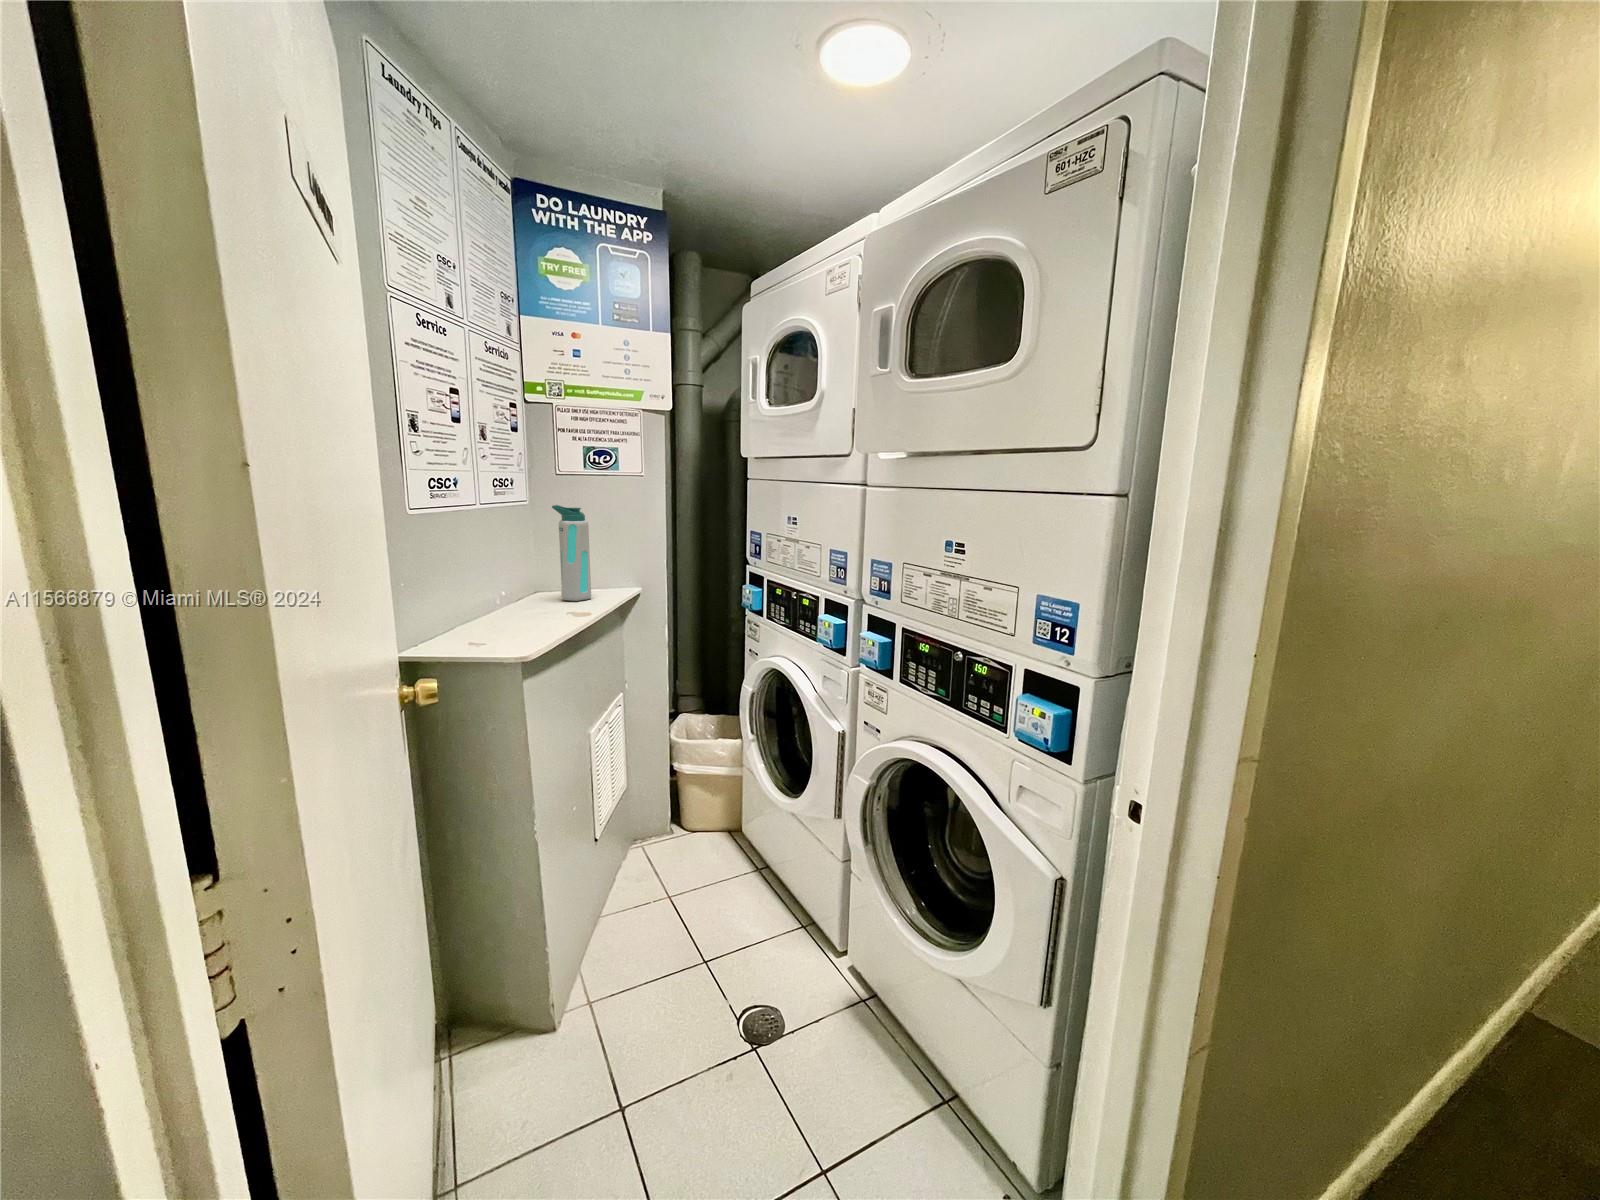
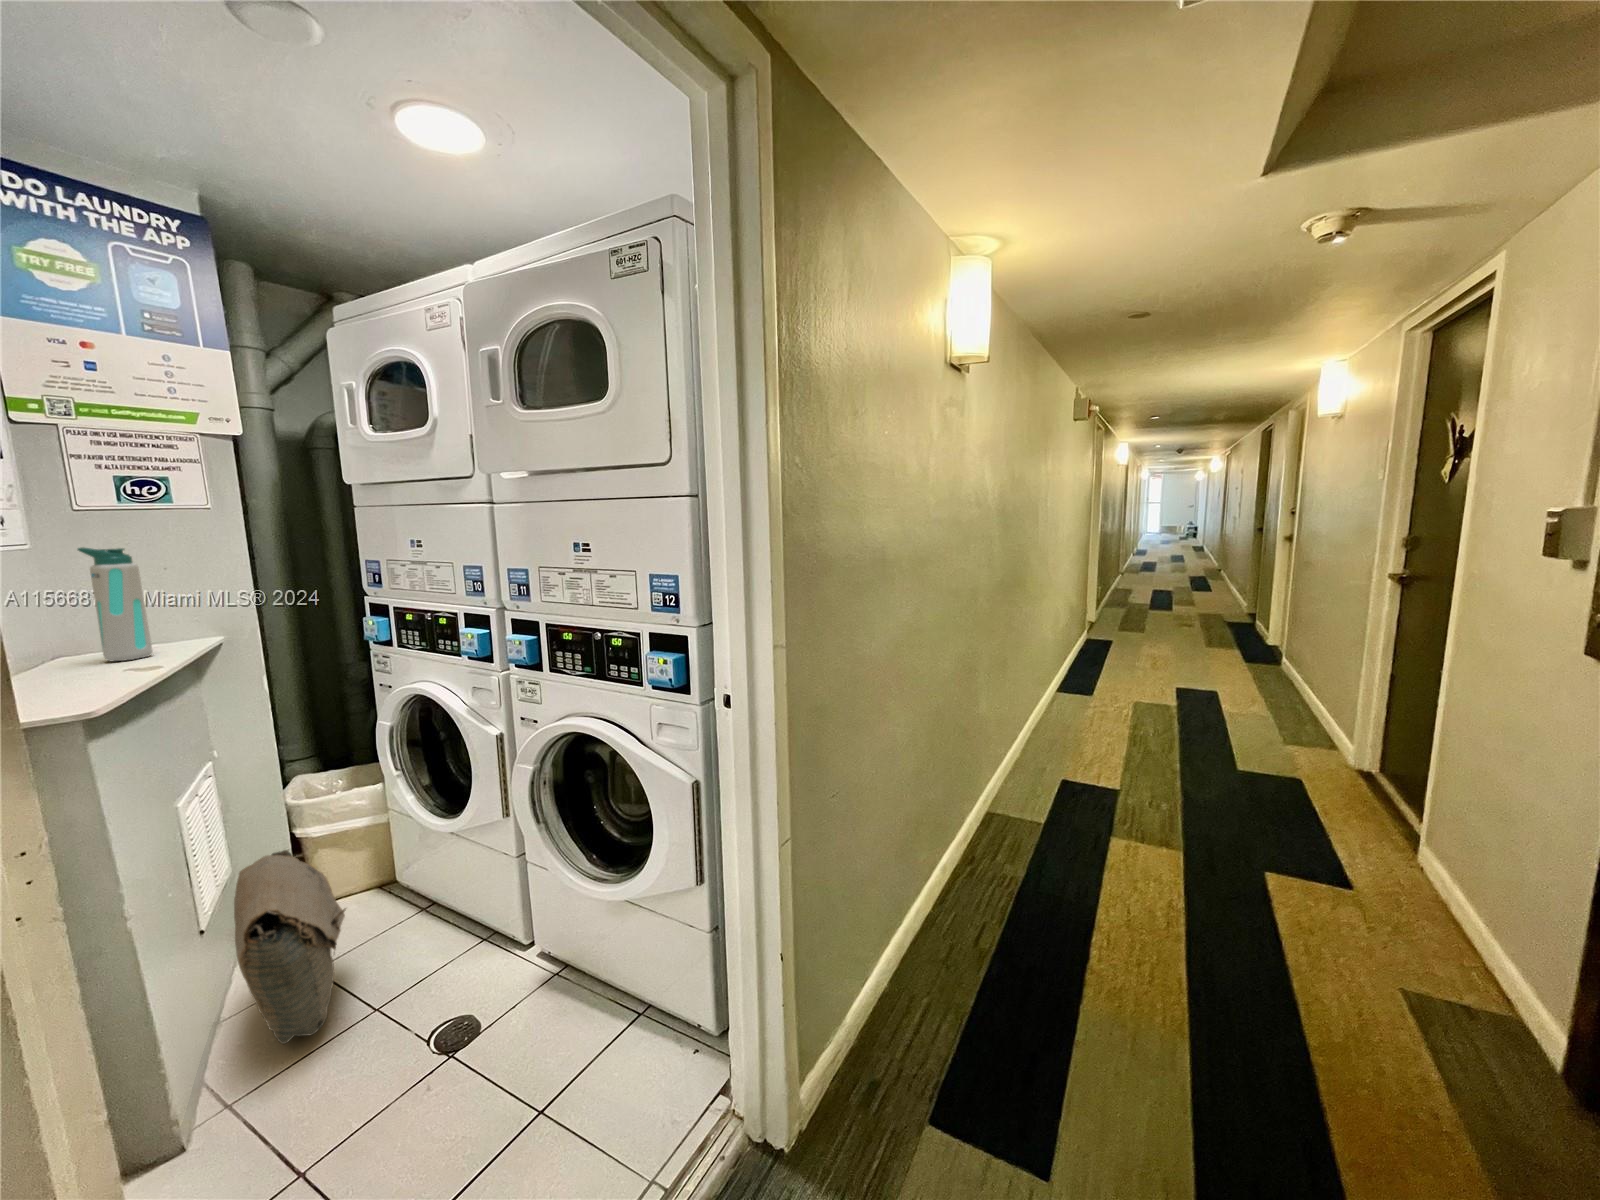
bag: none [610,781,697,960] -> present [234,849,346,1044]

